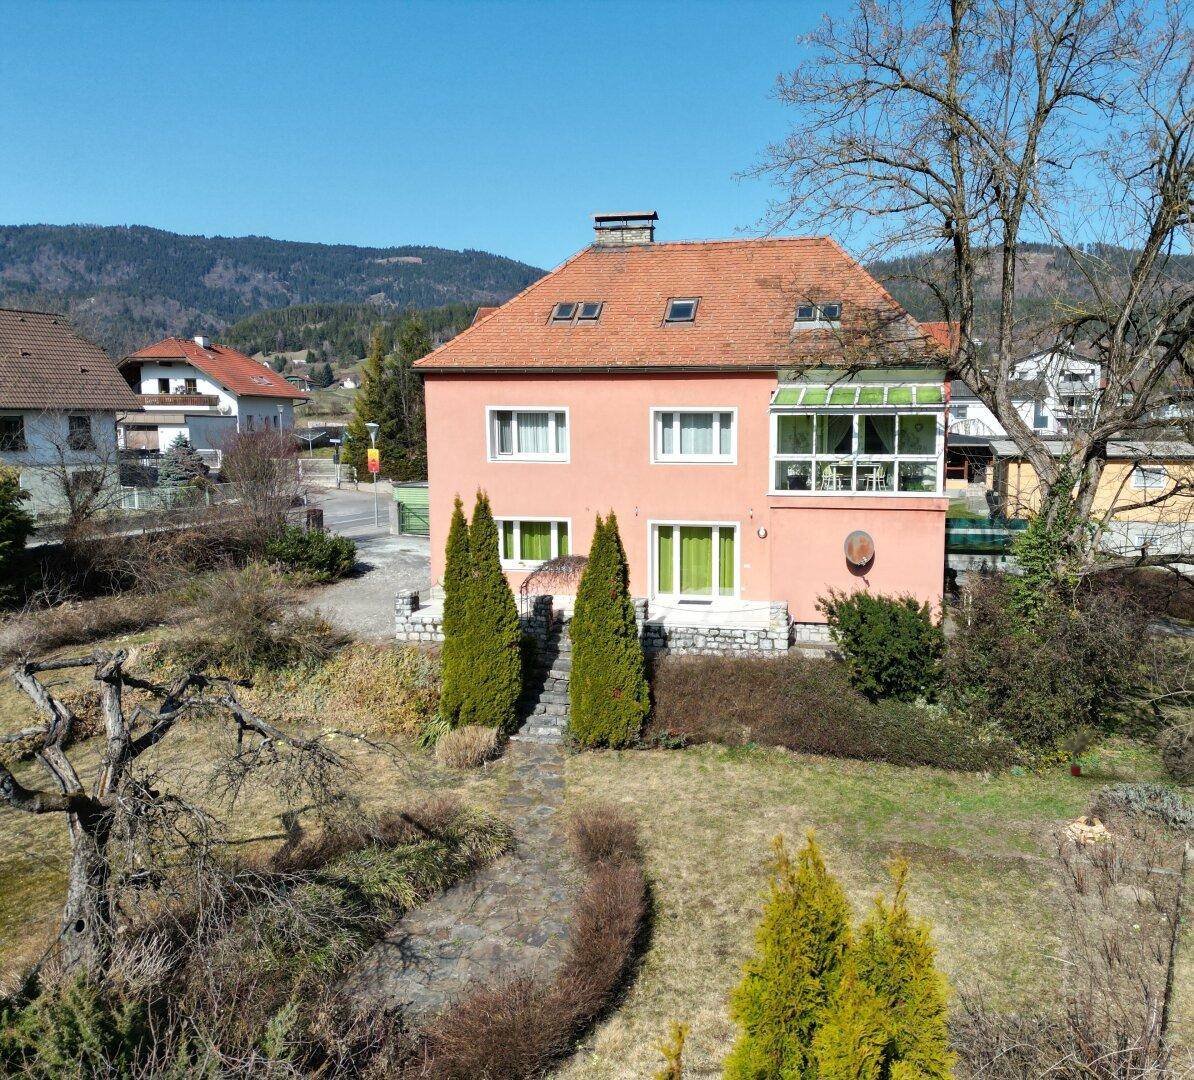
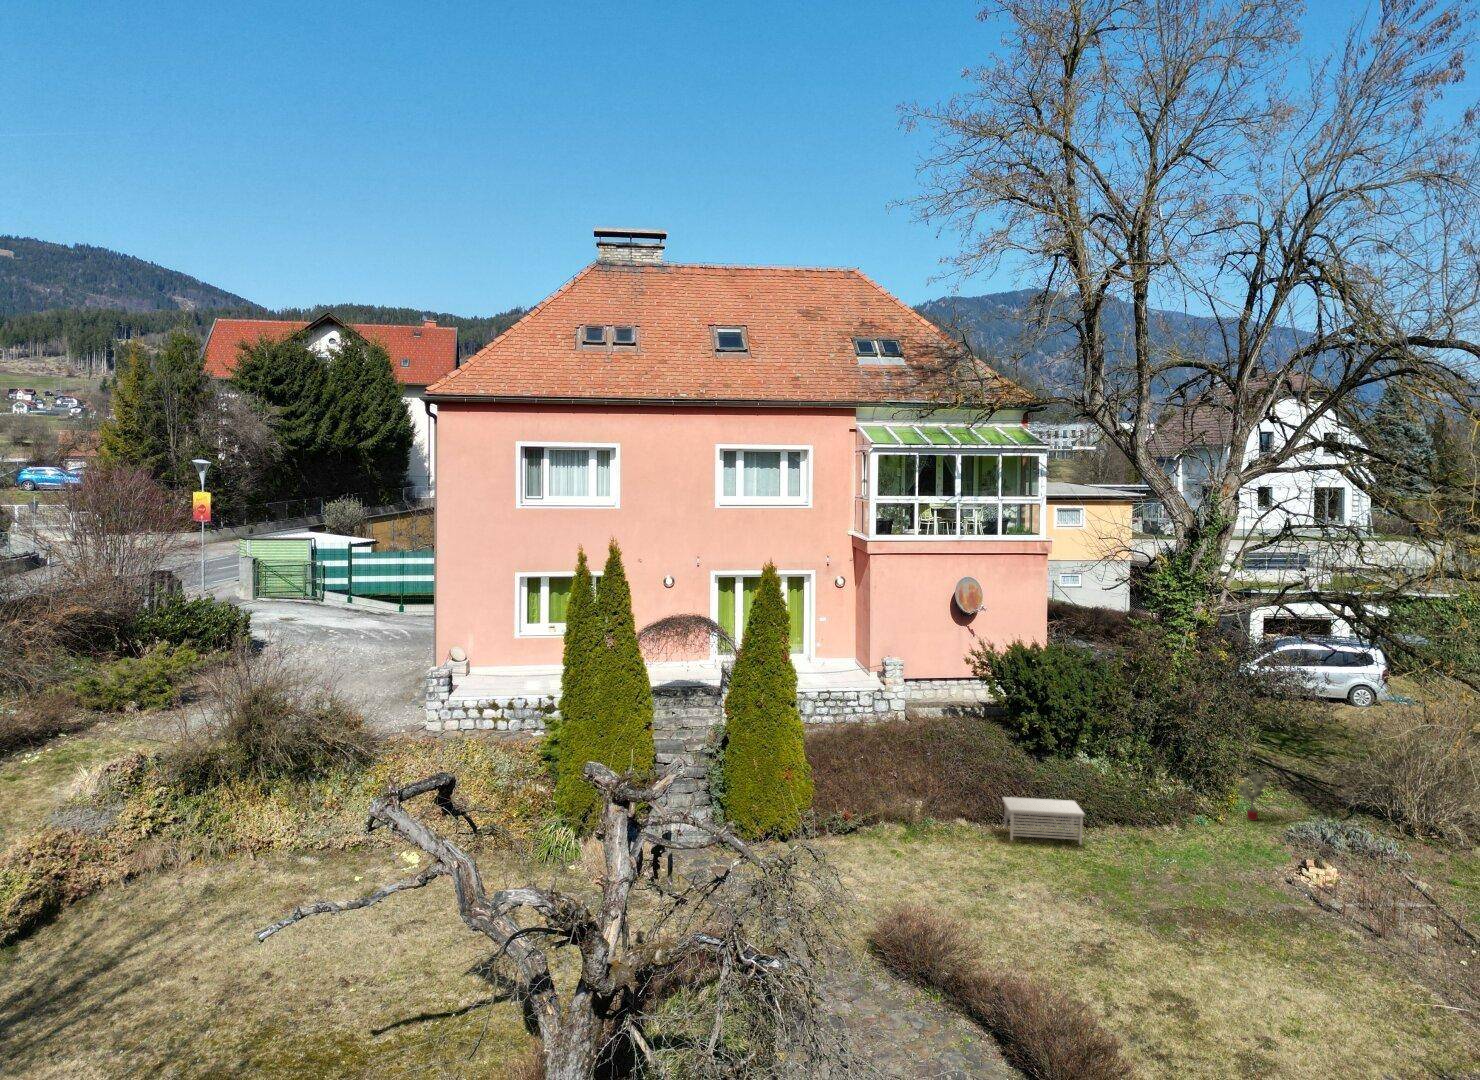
storage bench: none [792,723,868,769] -> present [1002,797,1085,845]

